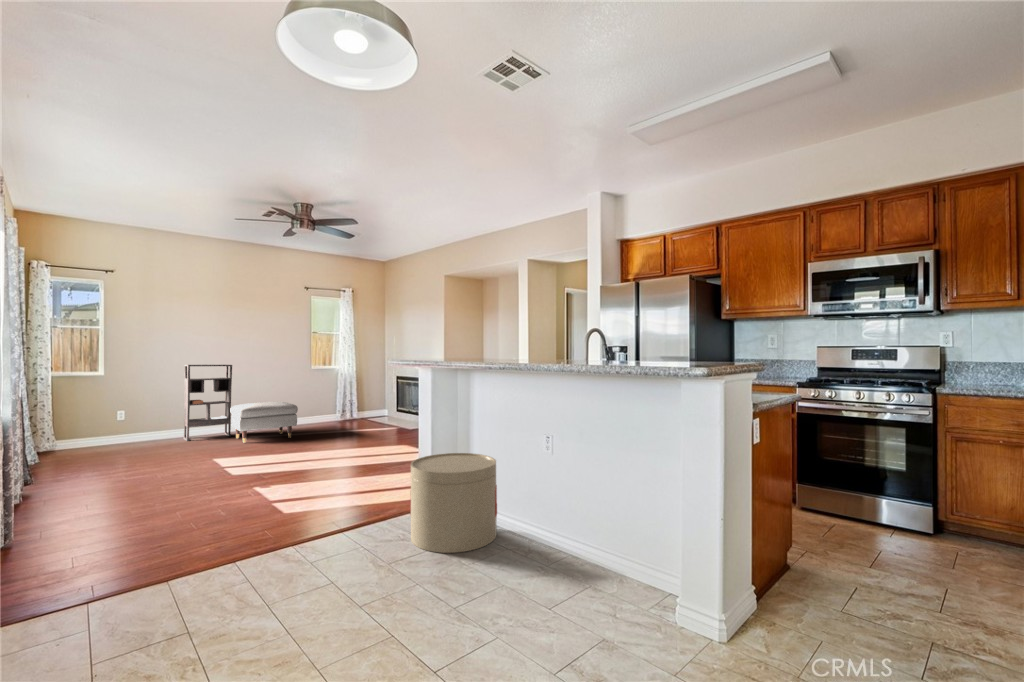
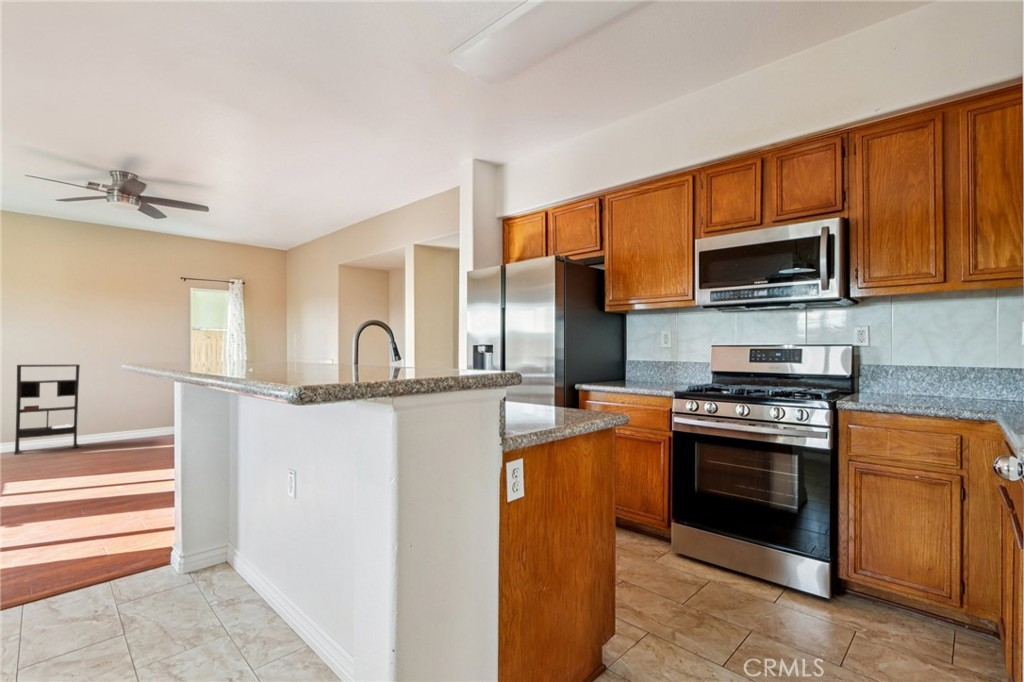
ottoman: present [230,402,298,443] -> none [70,408,155,457]
side table: present [410,453,497,553] -> none [95,488,244,645]

